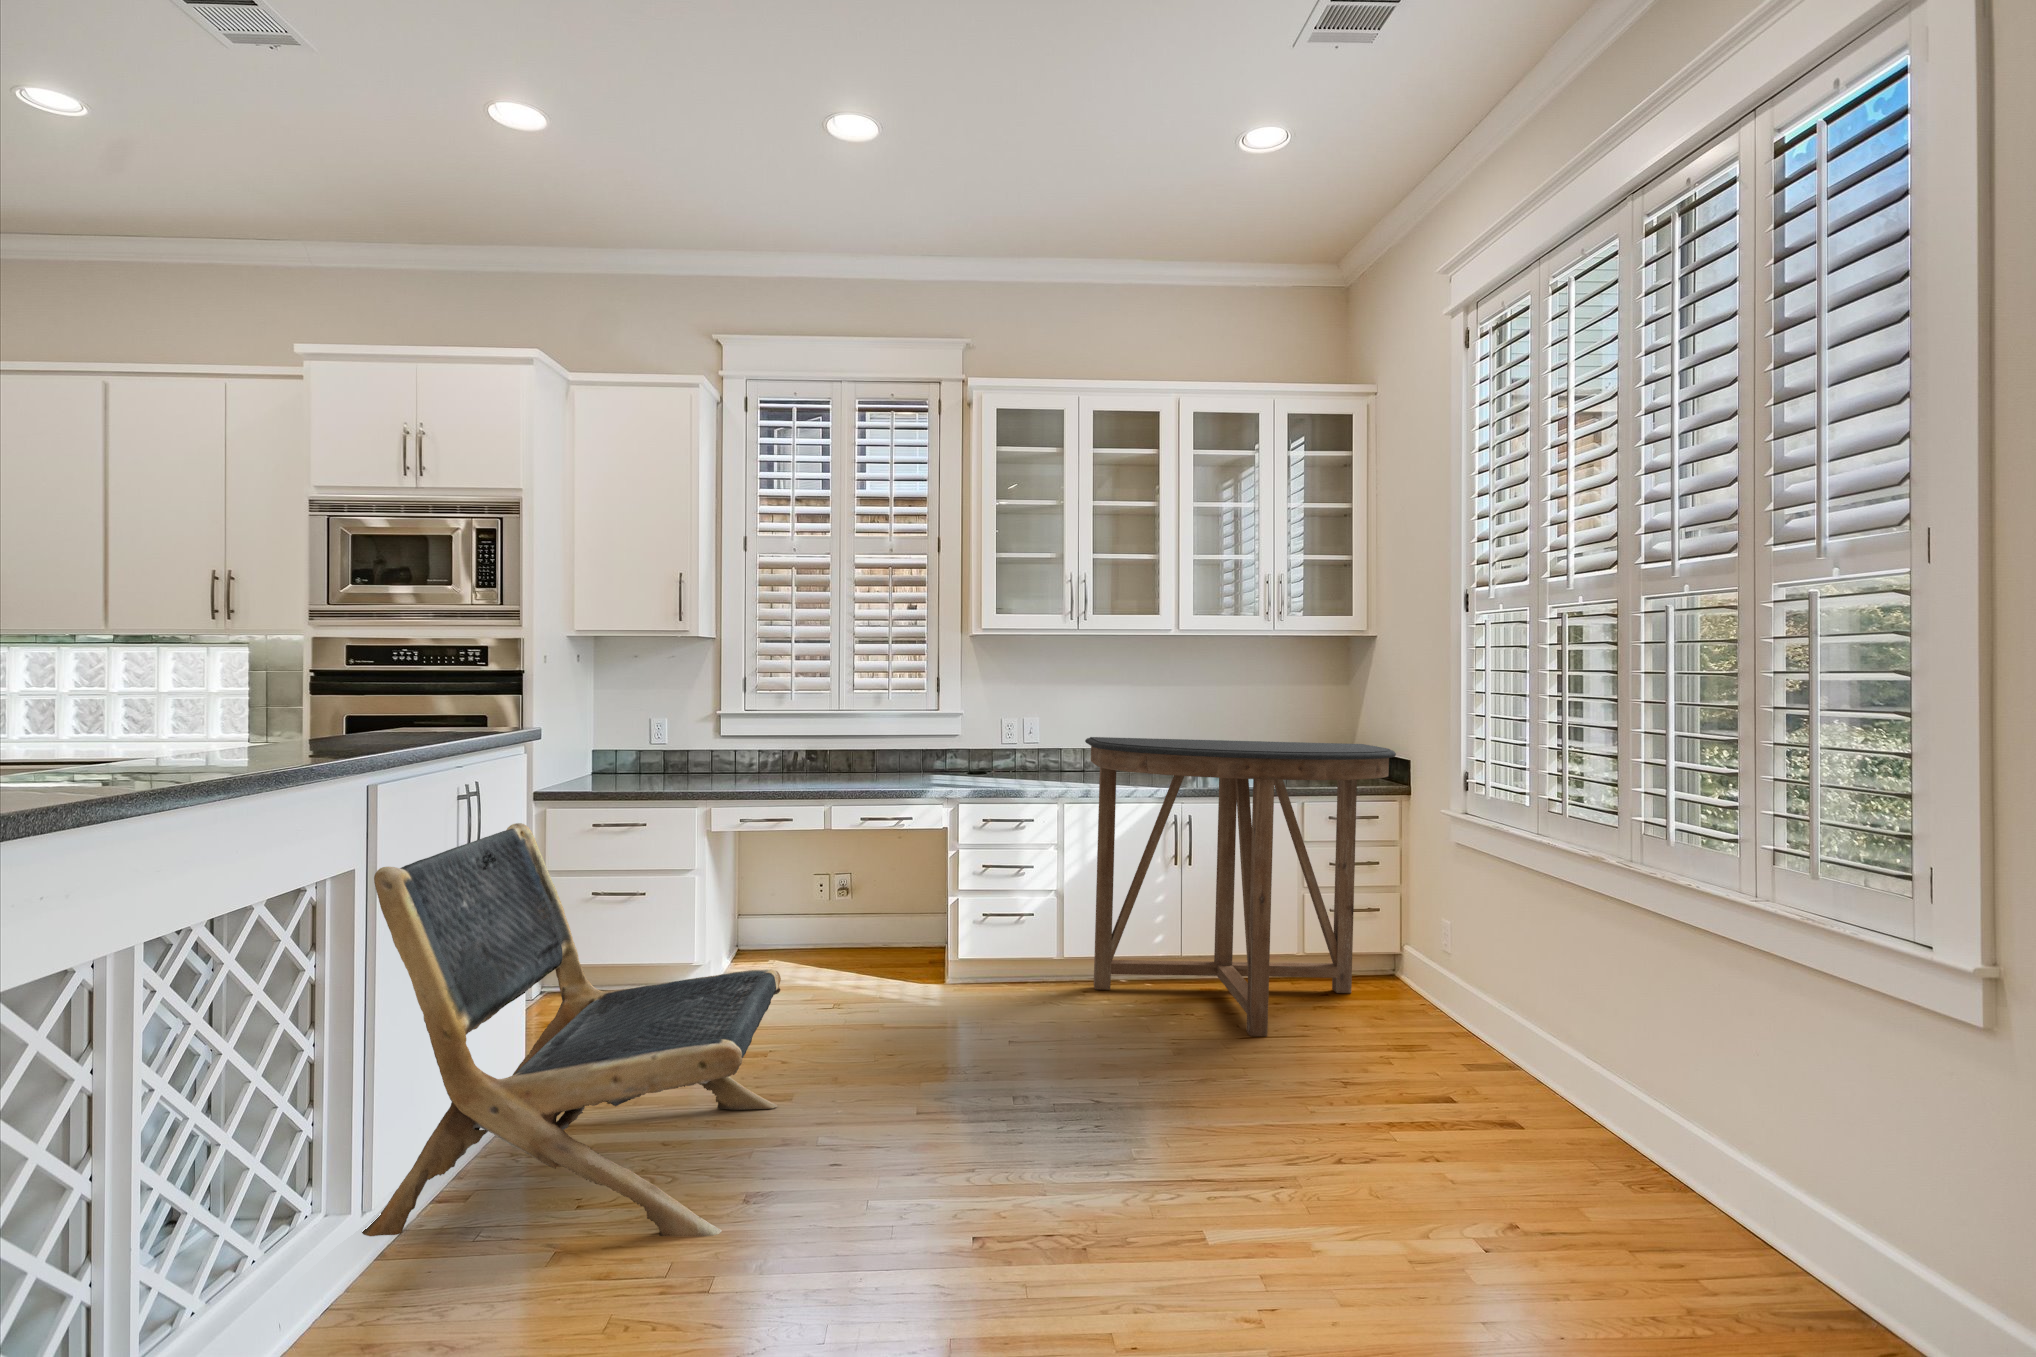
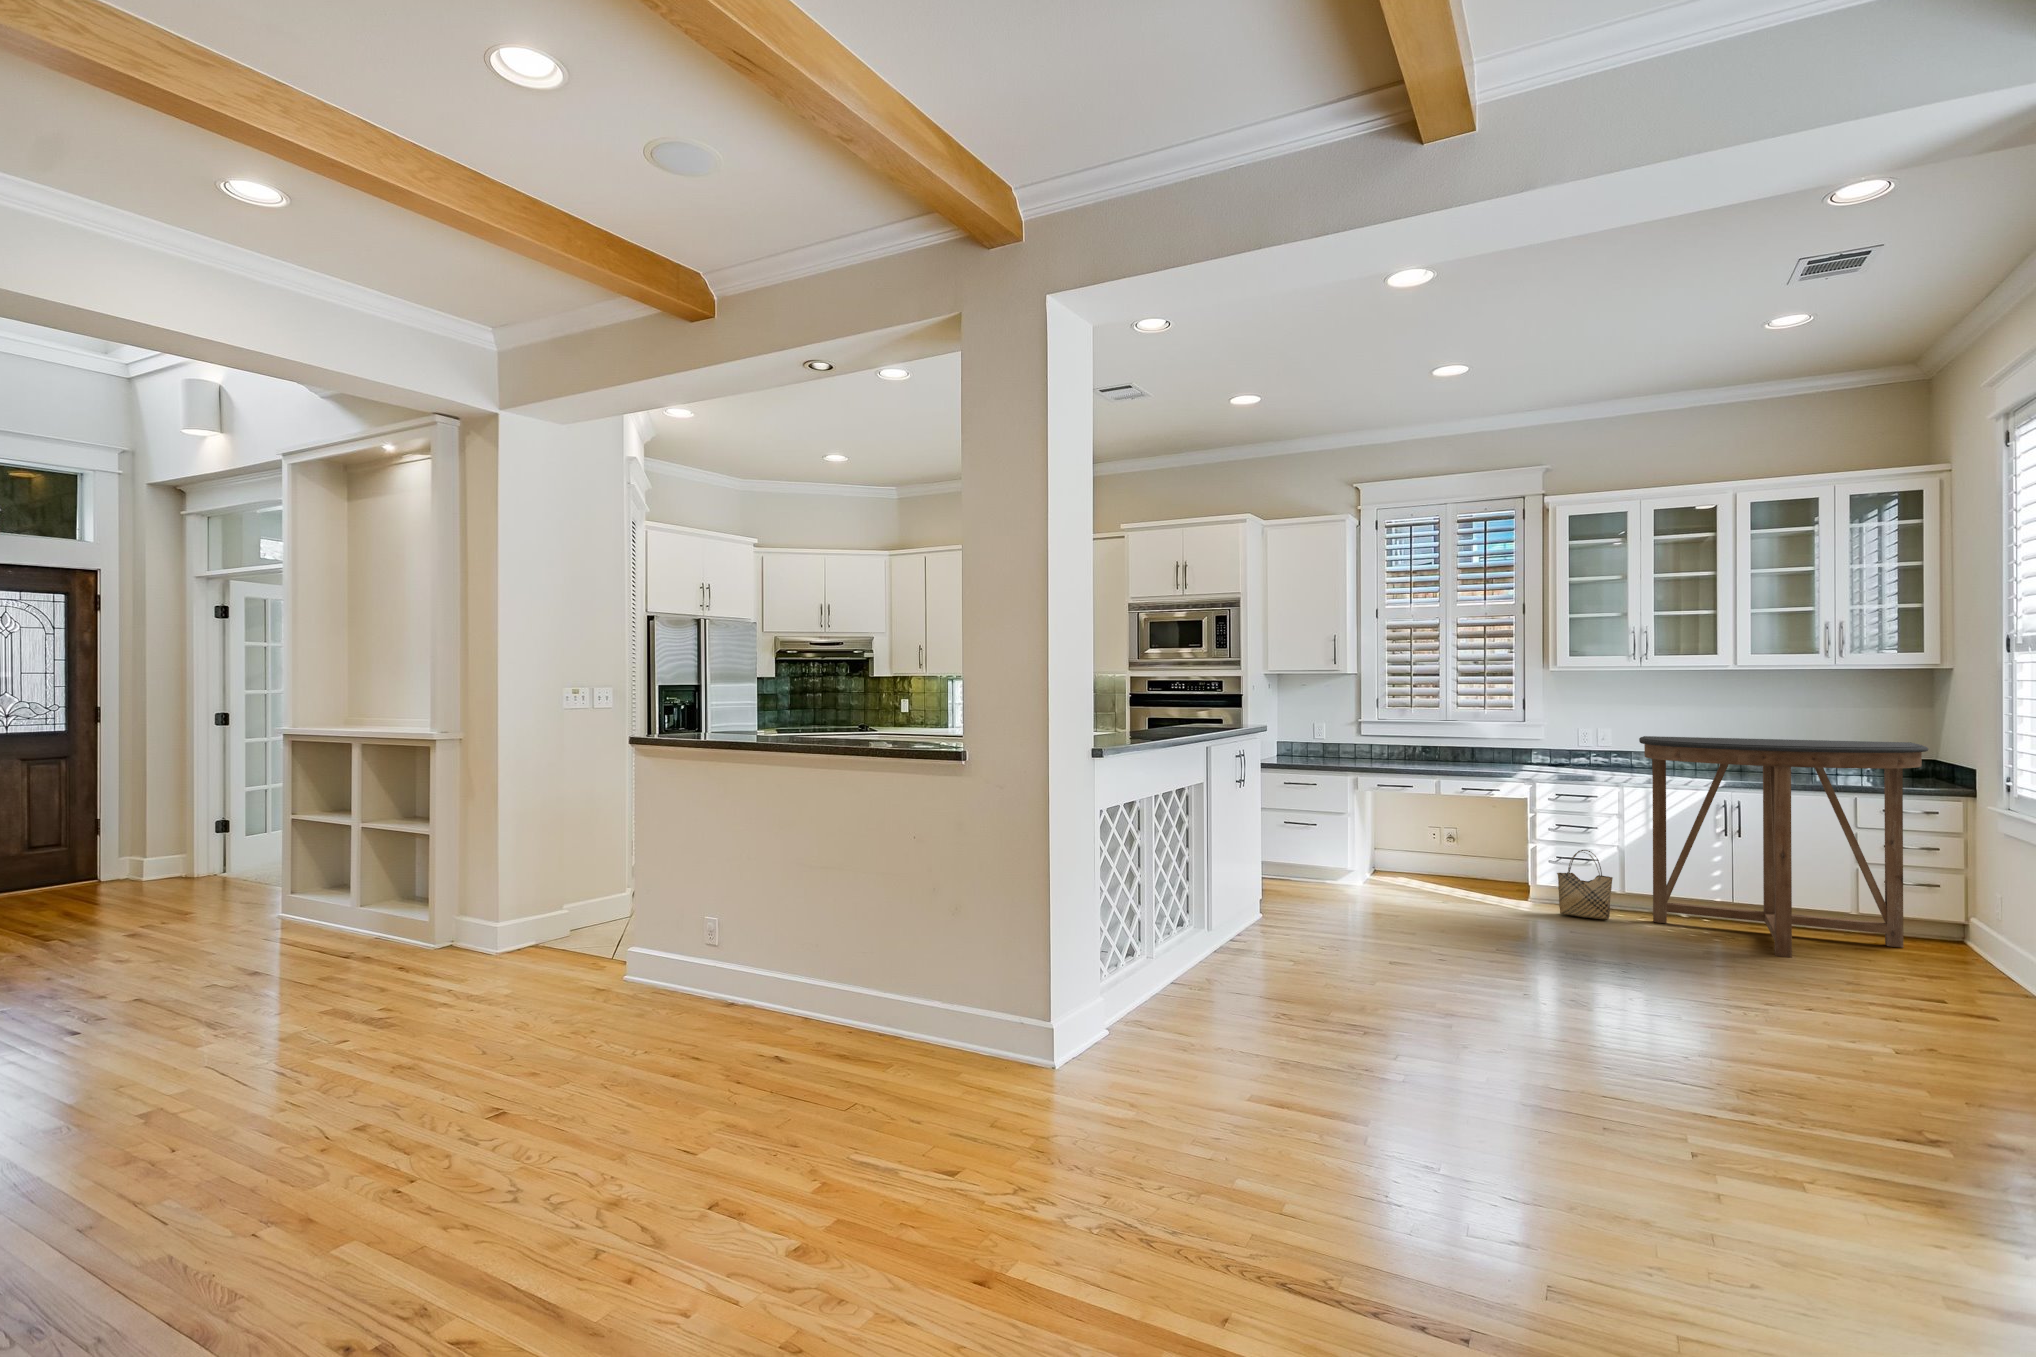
lounge chair: present [362,823,781,1237] -> none [1228,778,1415,973]
woven basket: none [981,896,1050,994] -> present [1557,850,1613,919]

